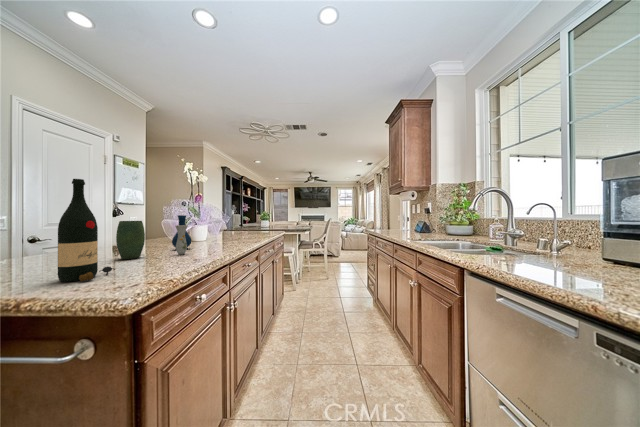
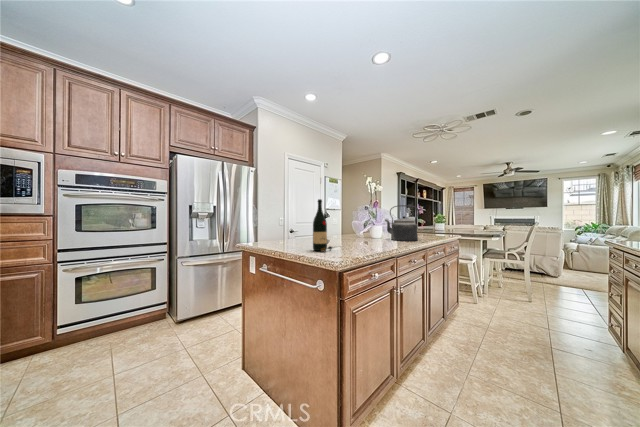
kettle: none [210,200,251,242] -> present [385,205,419,241]
vase: present [116,215,191,259] -> none [332,218,371,245]

